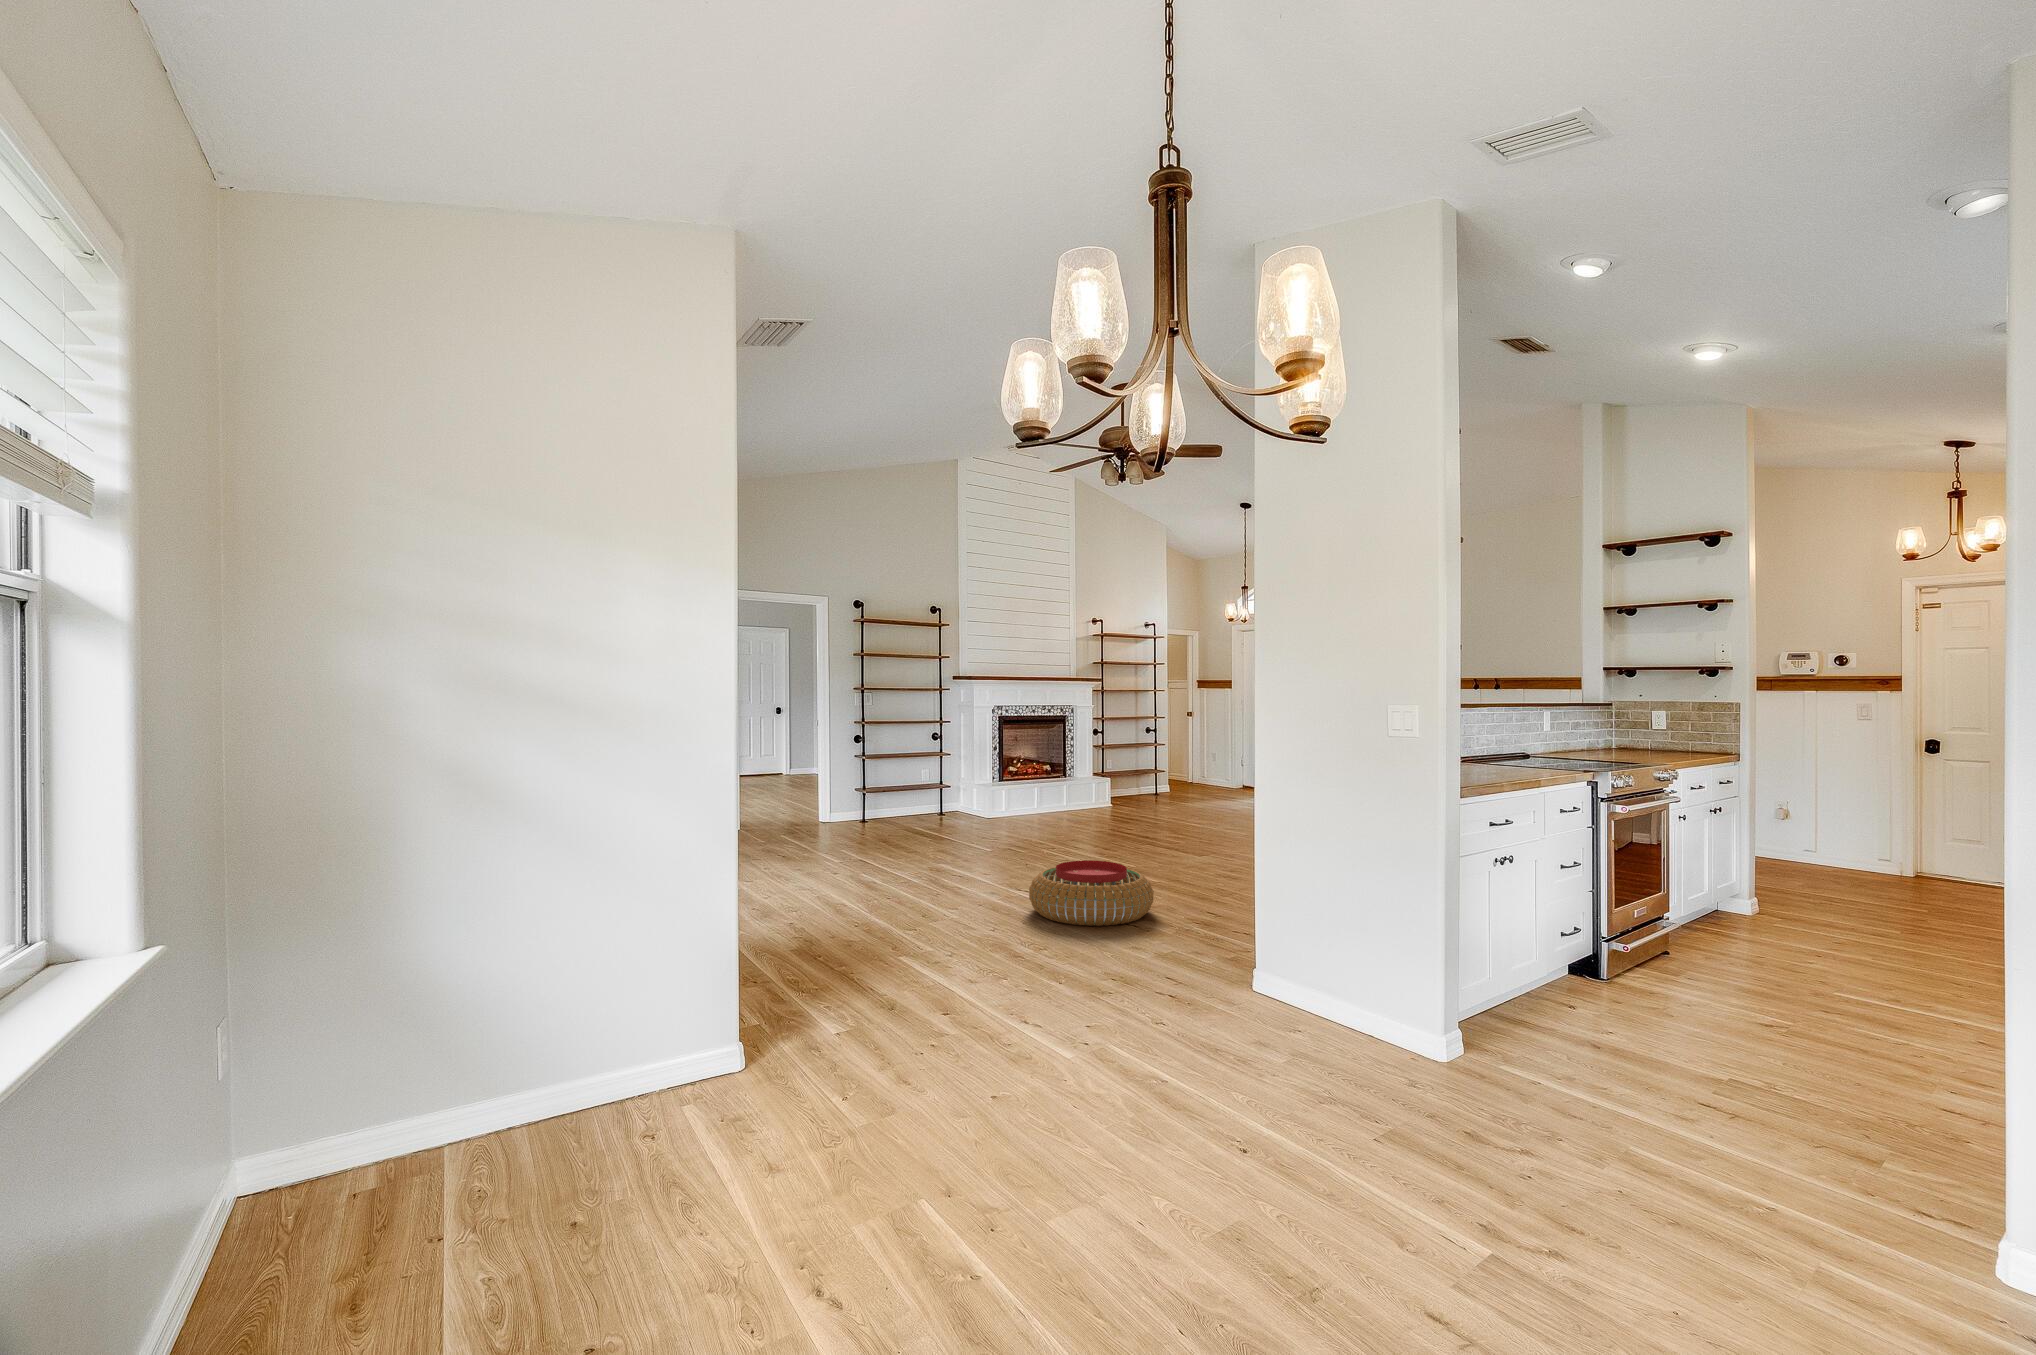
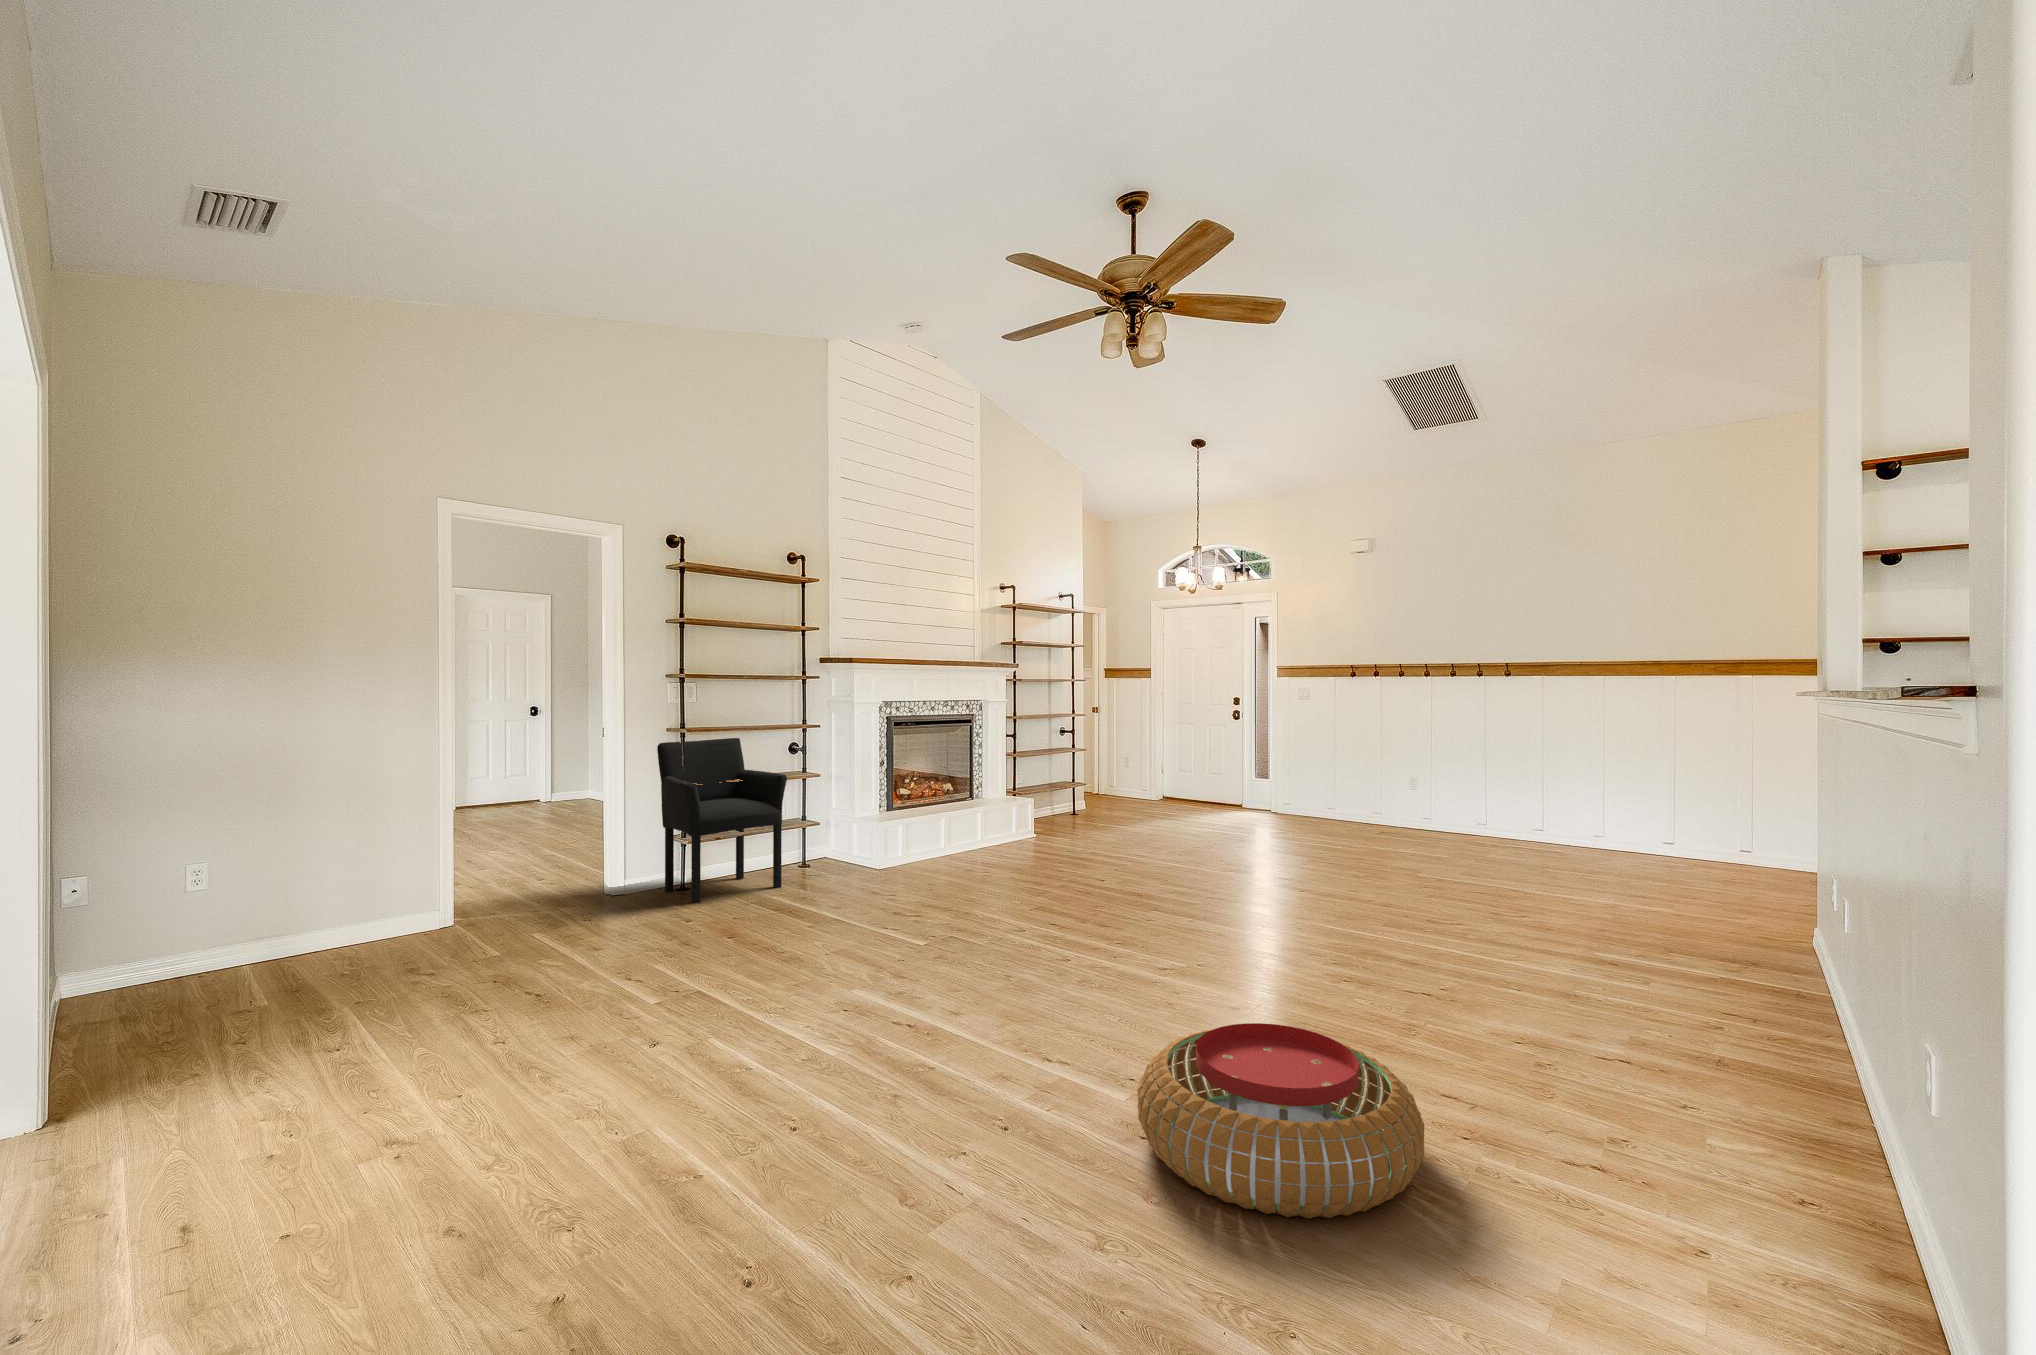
armchair: none [848,729,926,828] -> present [657,738,787,904]

